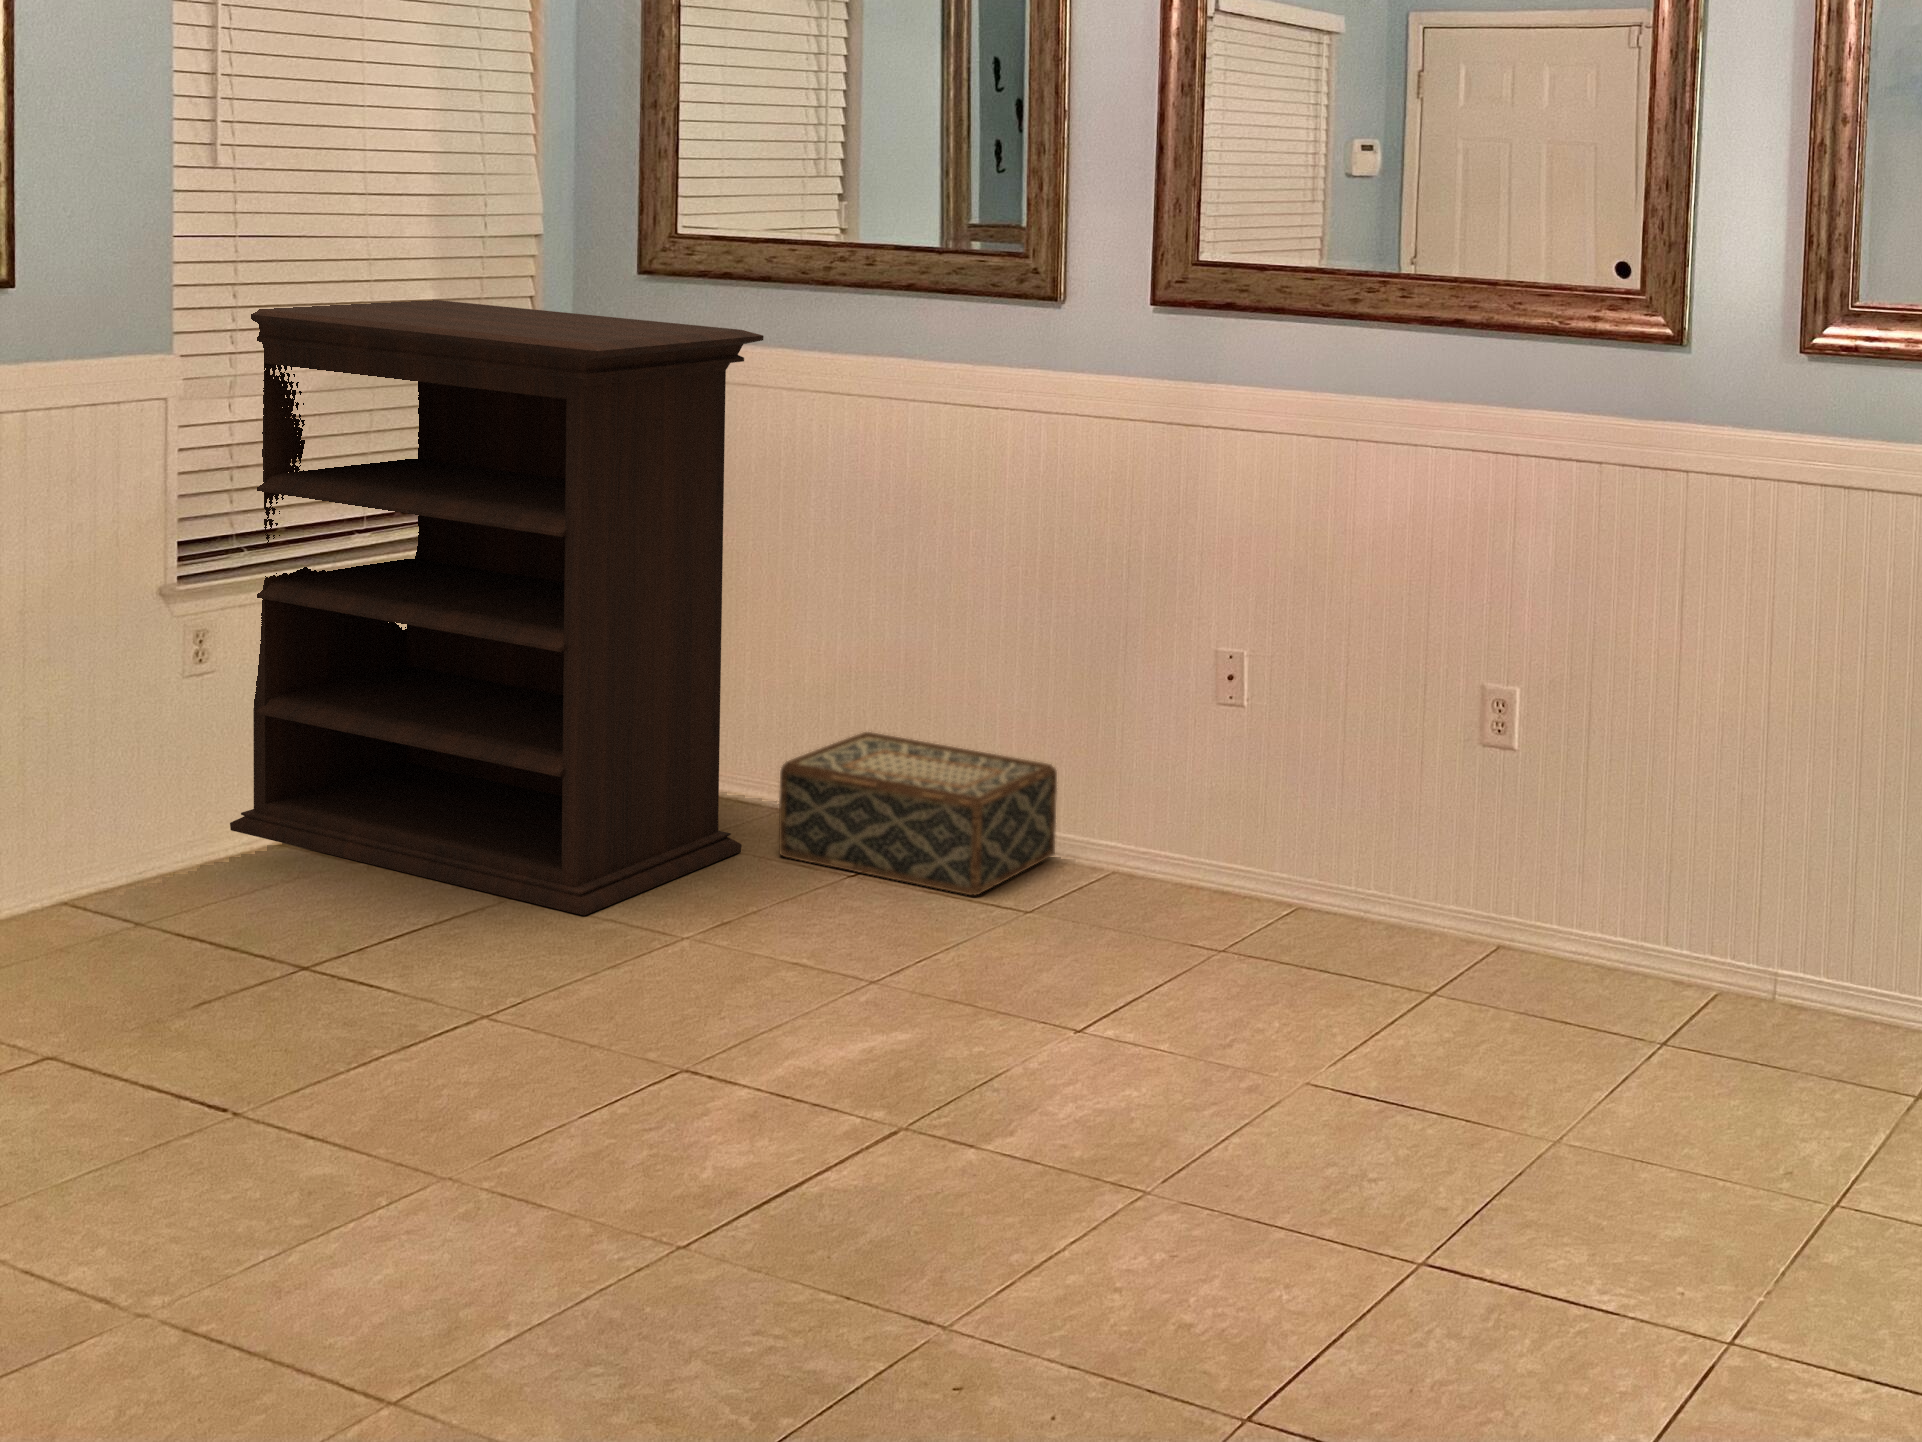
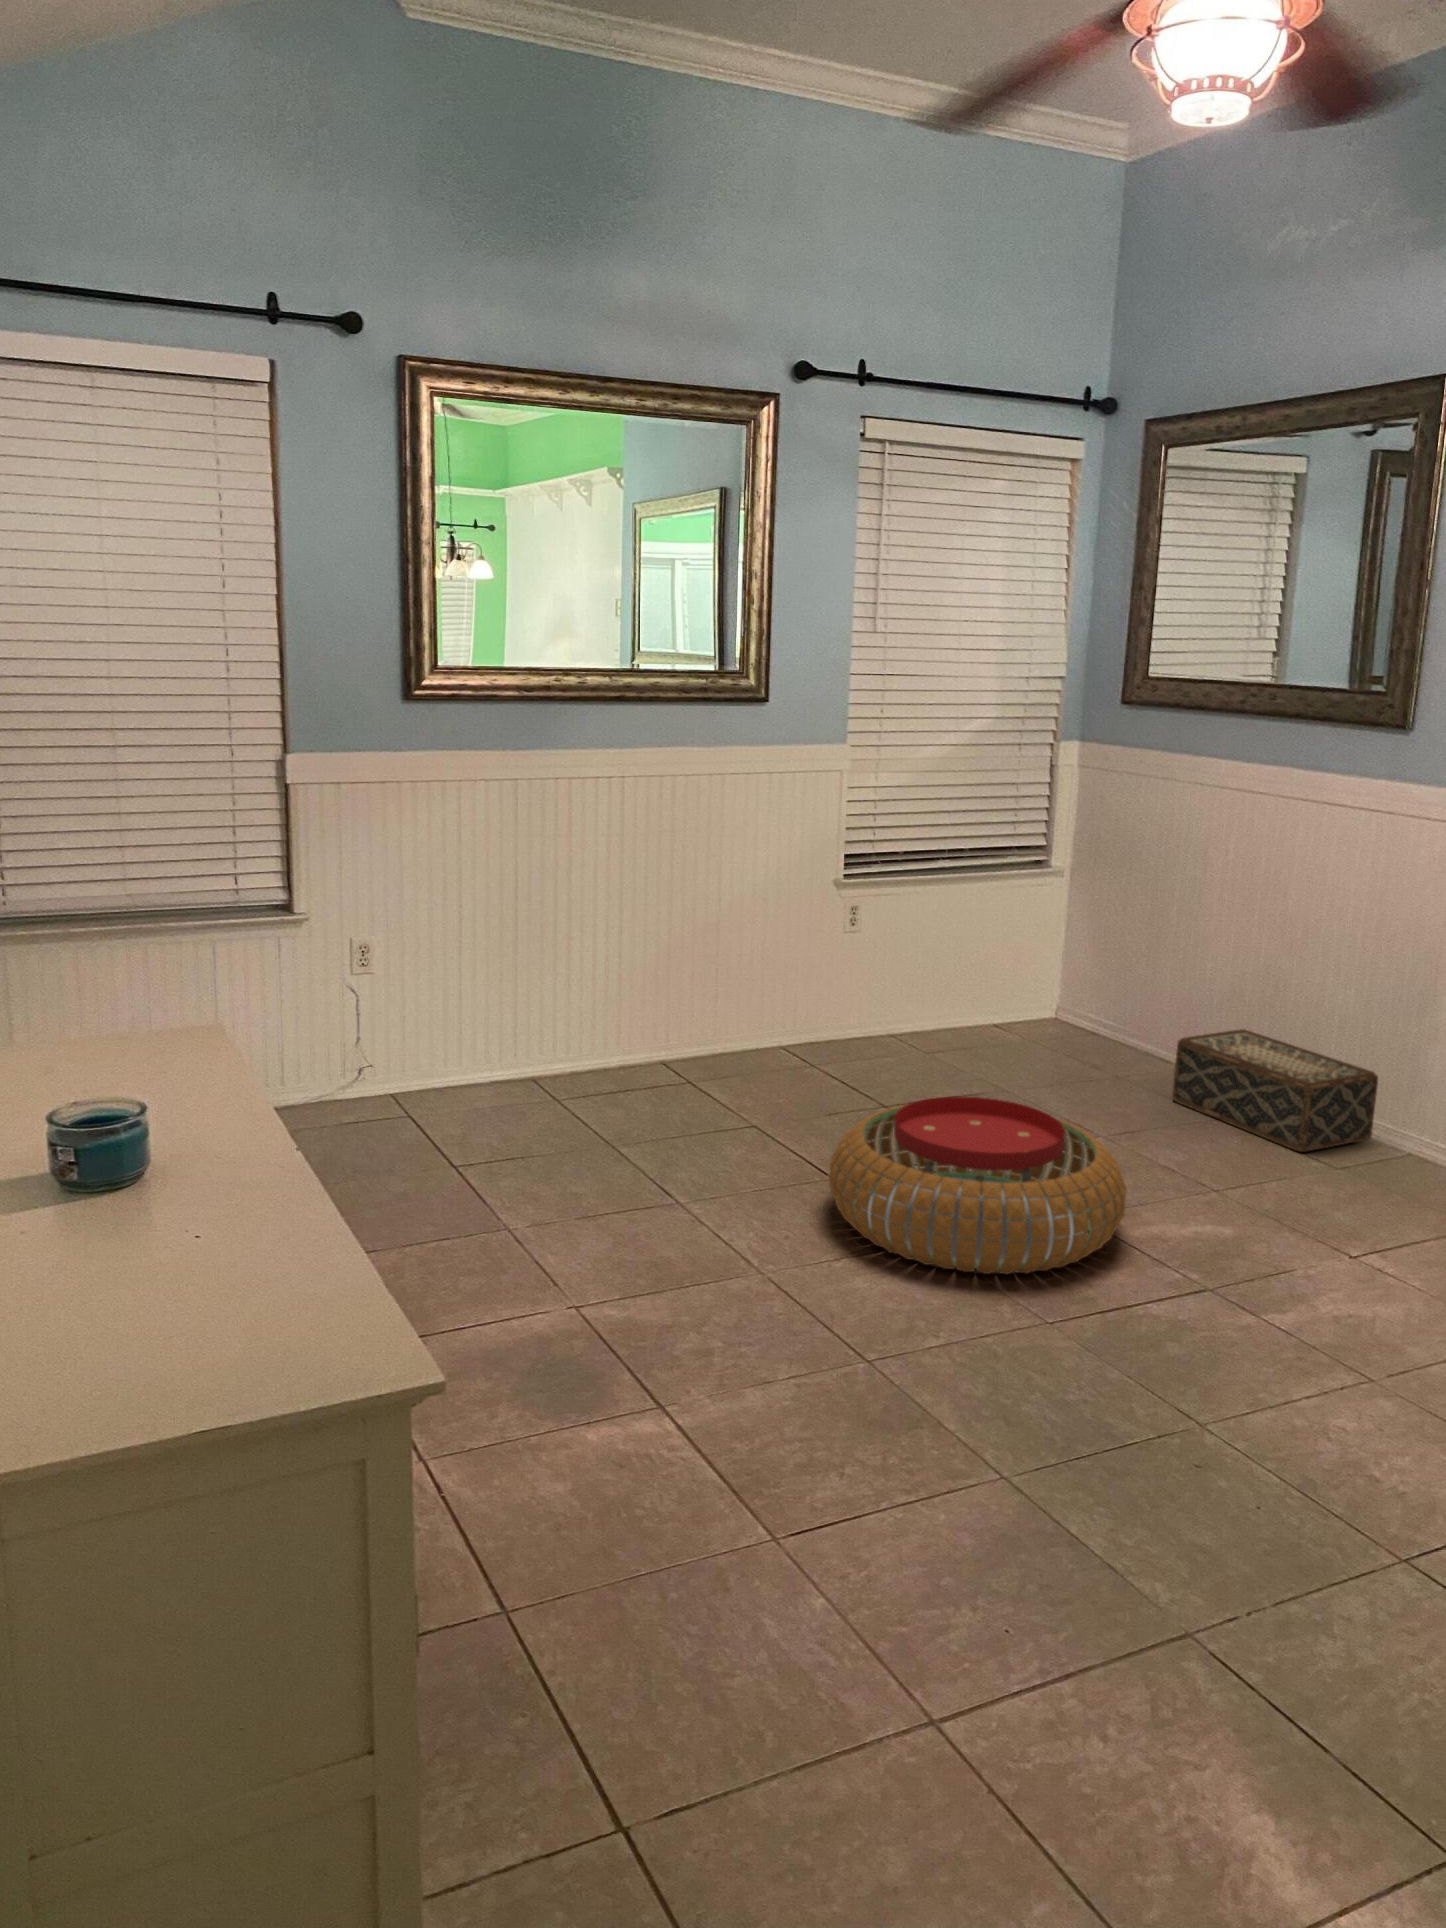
bookshelf: present [230,300,764,916] -> none [865,715,1189,1110]
pouf: none [257,928,778,1242] -> present [829,1097,1127,1274]

